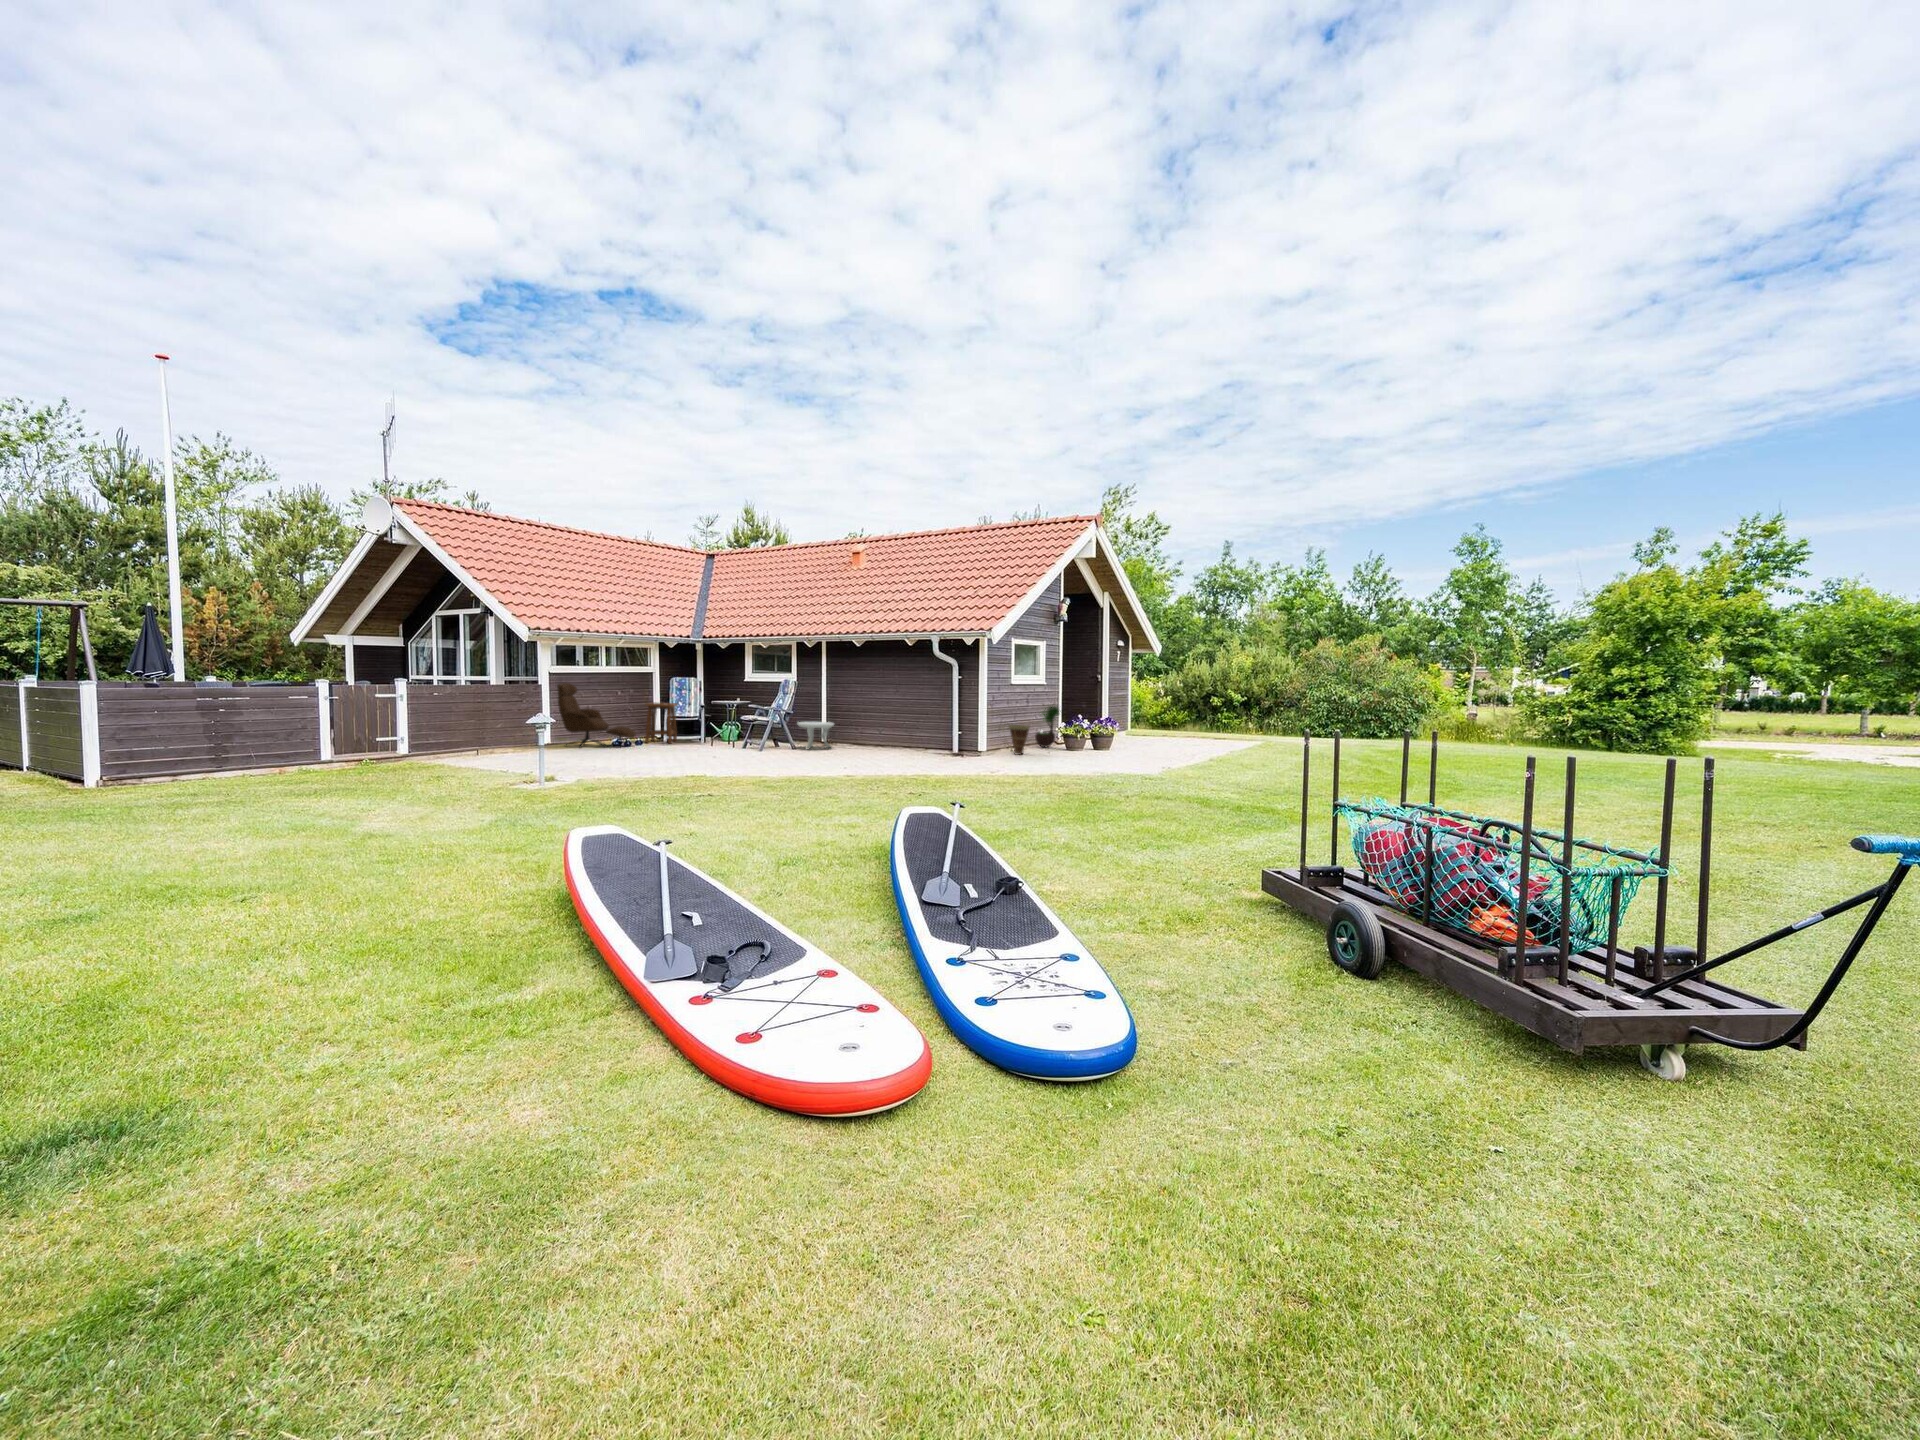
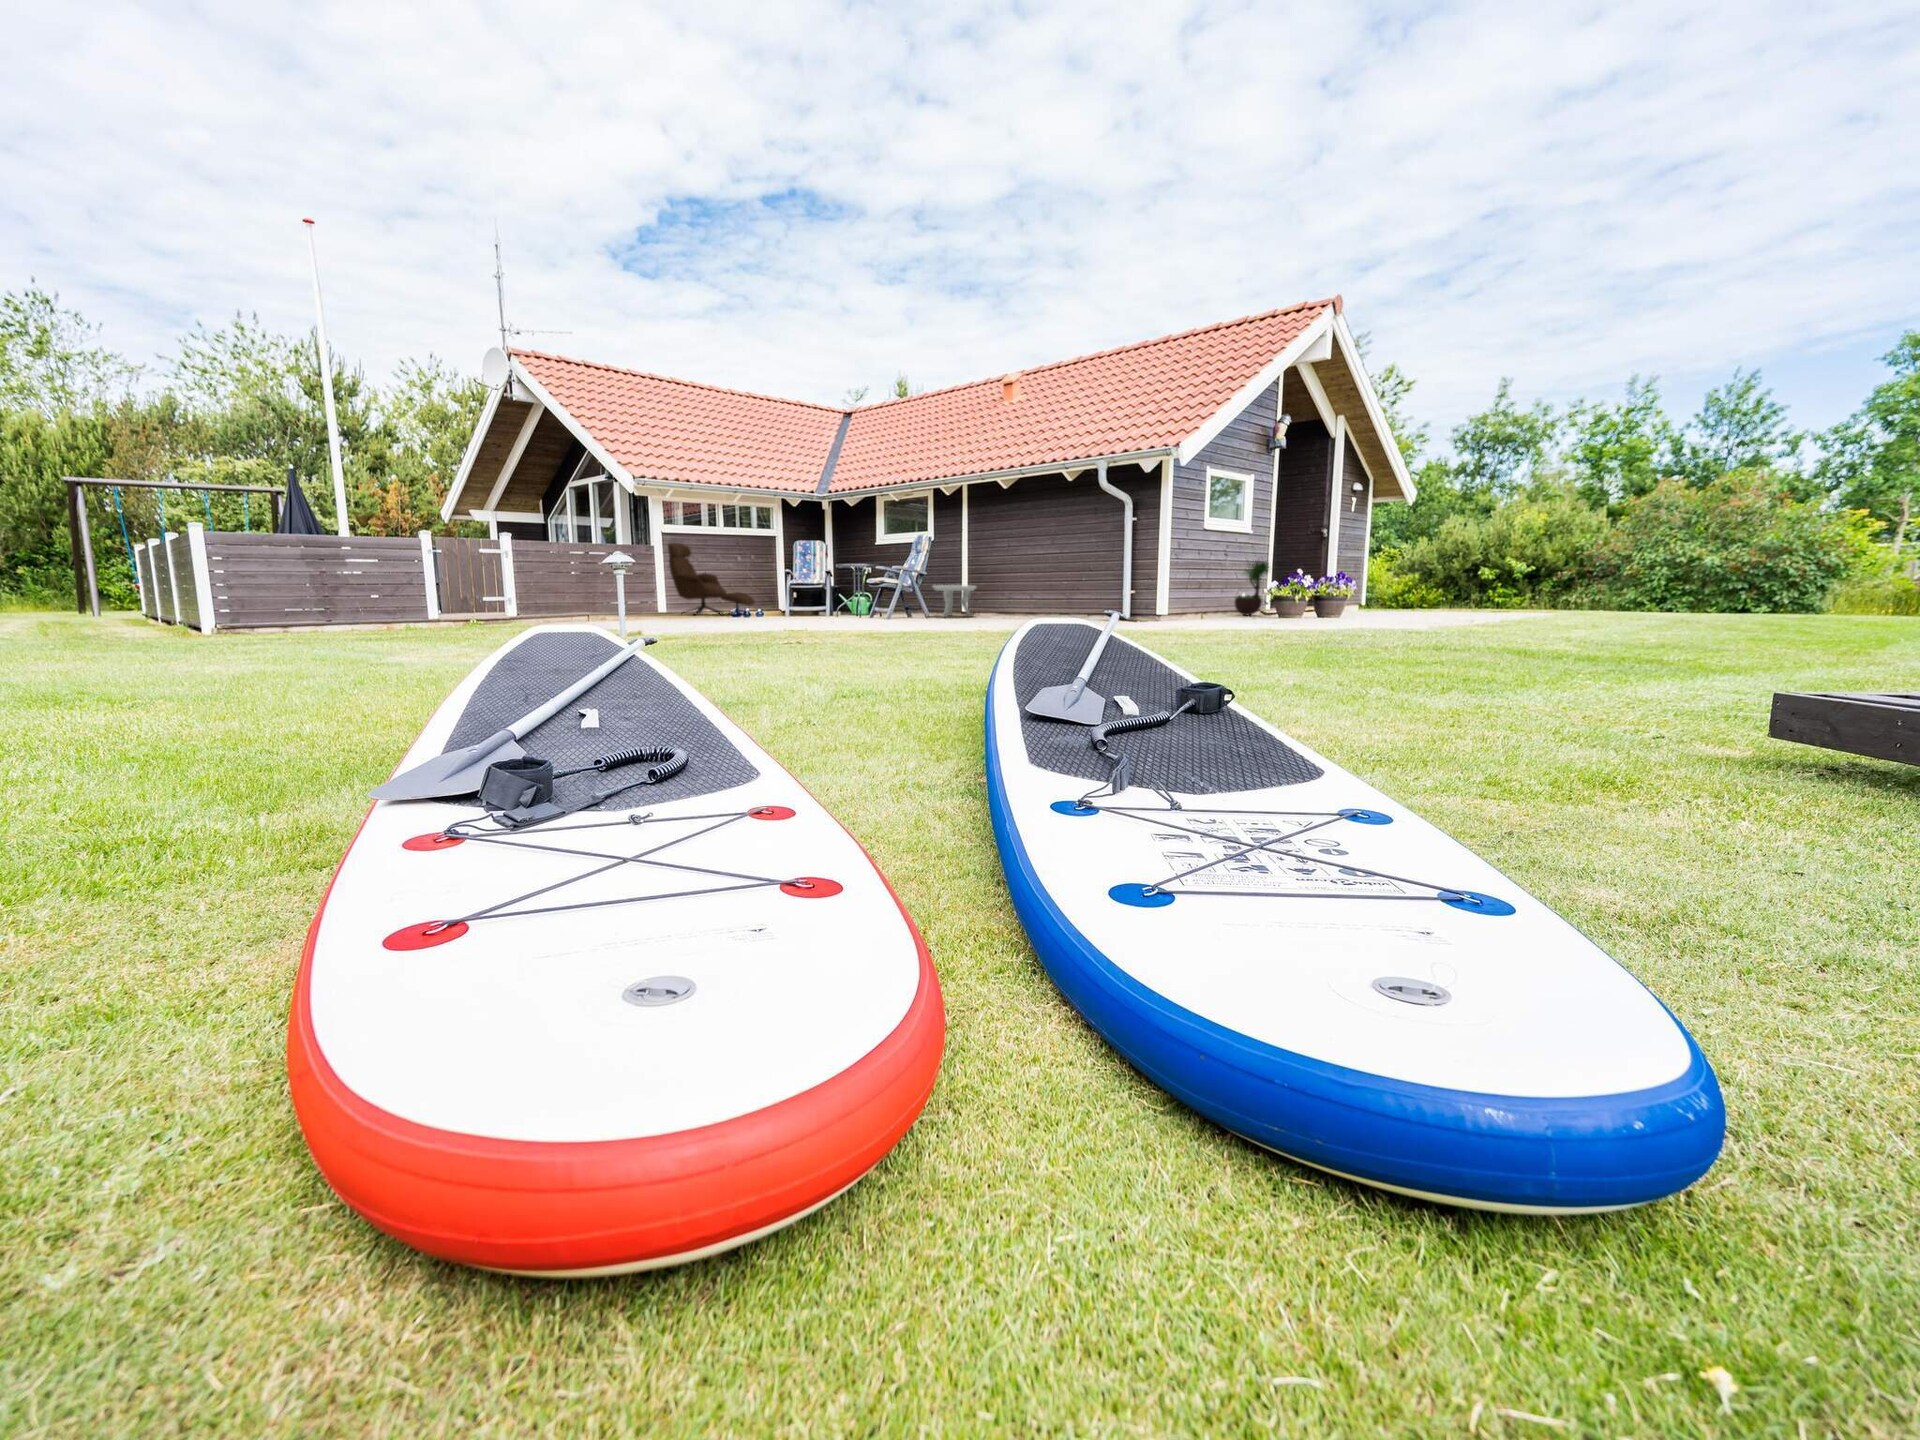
stool: present [645,703,677,744] -> none [765,567,803,613]
basket: present [1004,725,1029,755] -> none [1182,579,1226,621]

